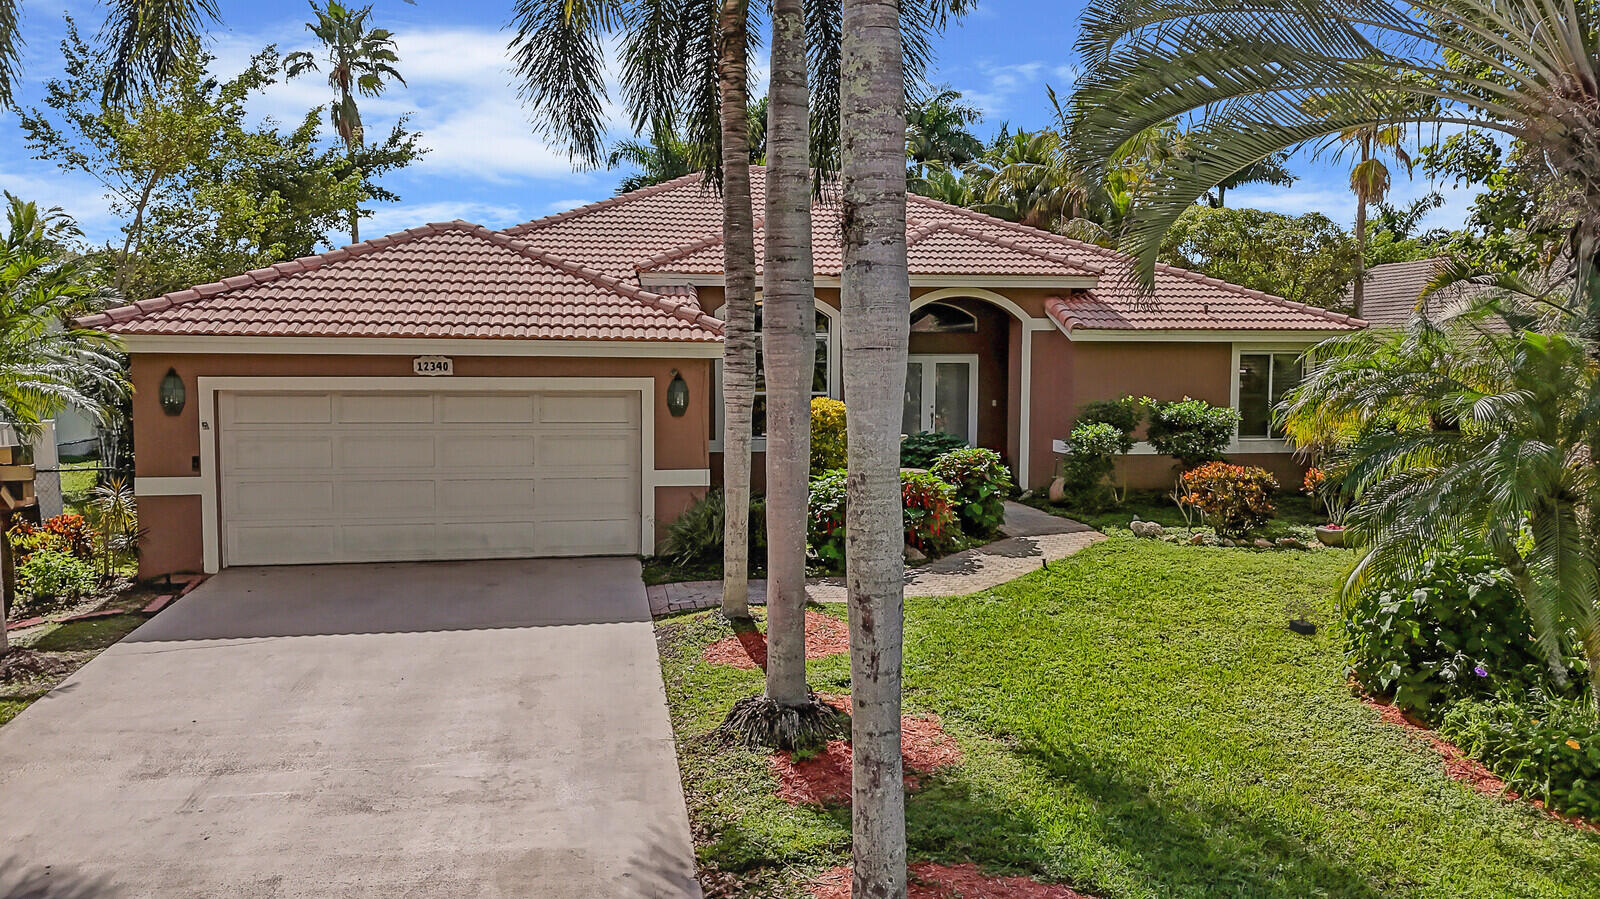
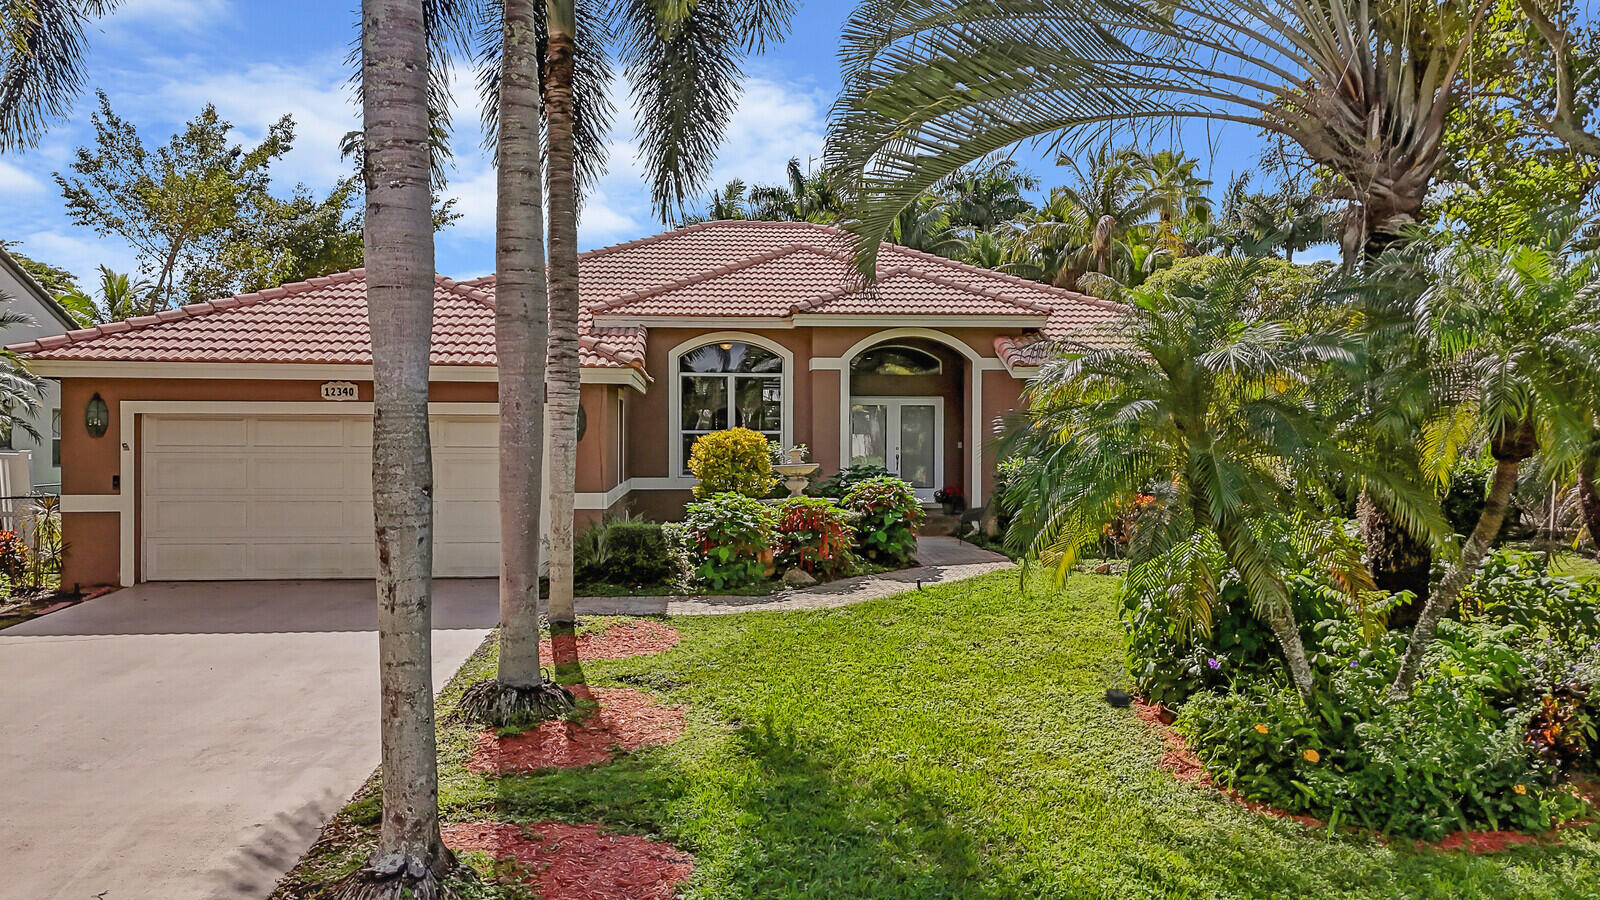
armchair: none [1017,455,1051,504] -> present [959,496,992,546]

